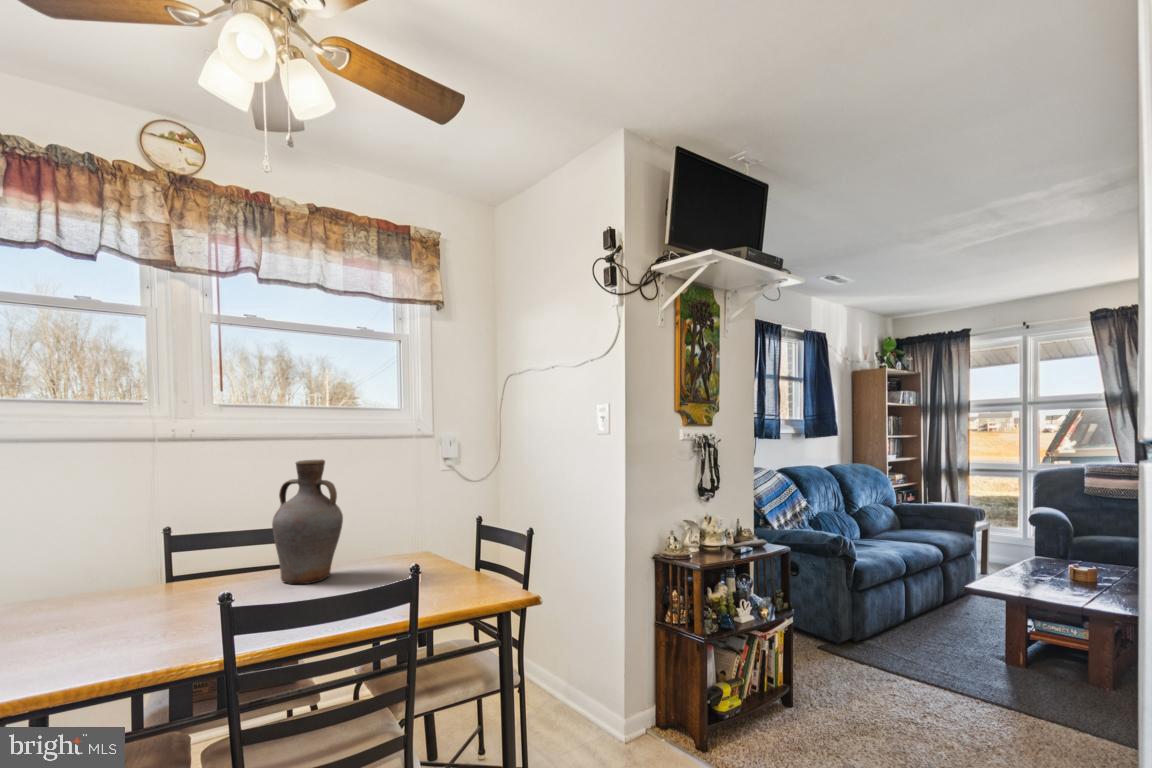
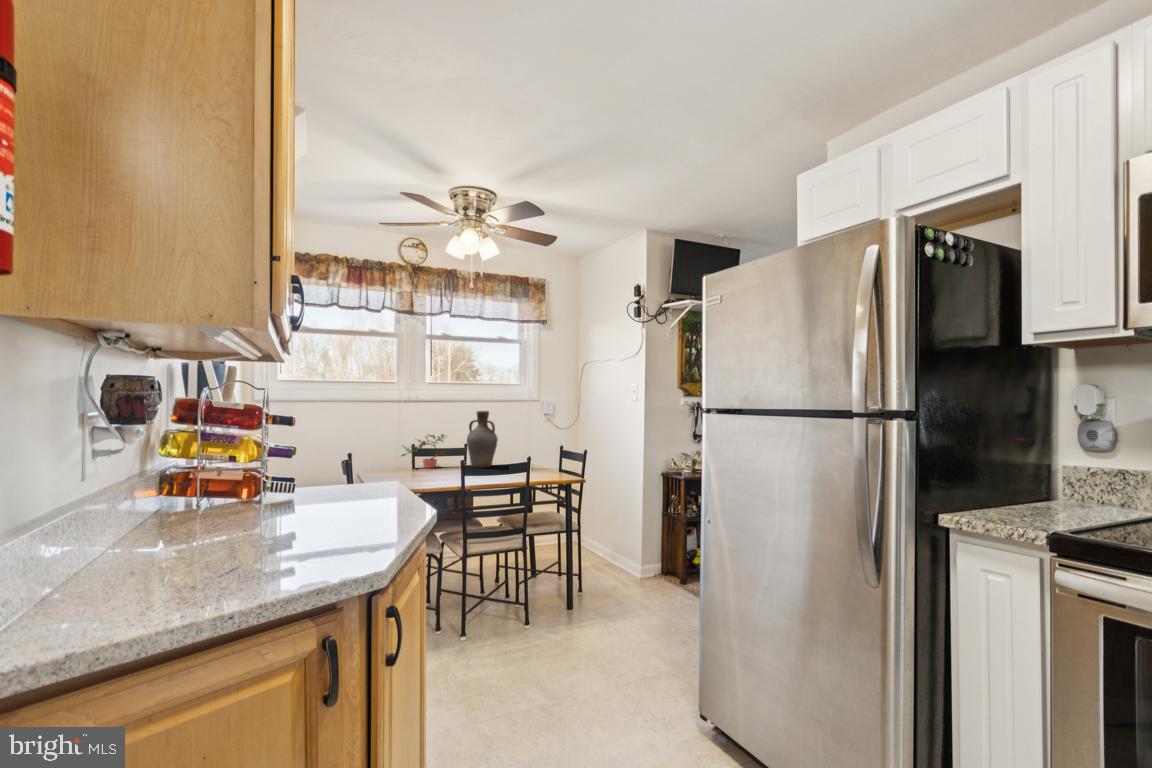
potted plant: none [94,512,231,603] -> present [402,434,444,469]

